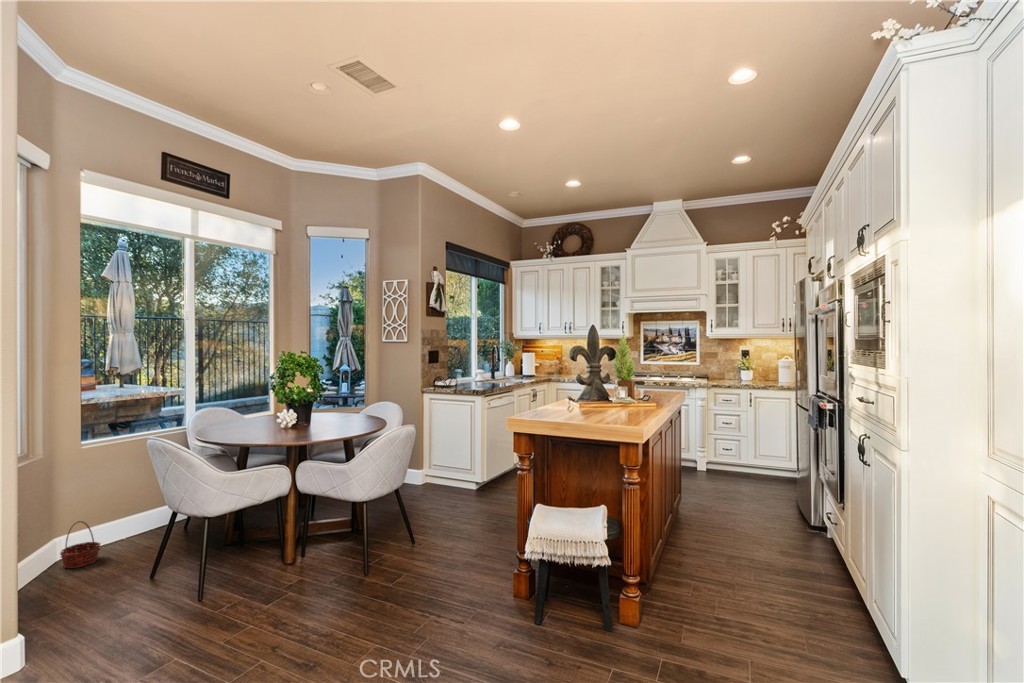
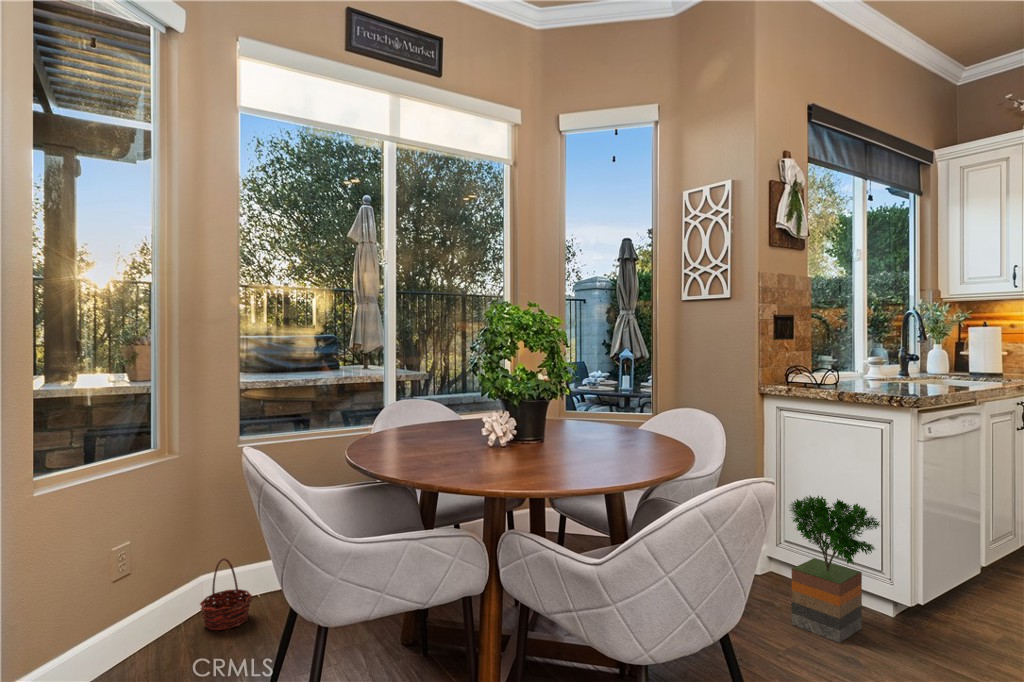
potted tree: none [432,440,471,506] -> present [790,495,880,643]

